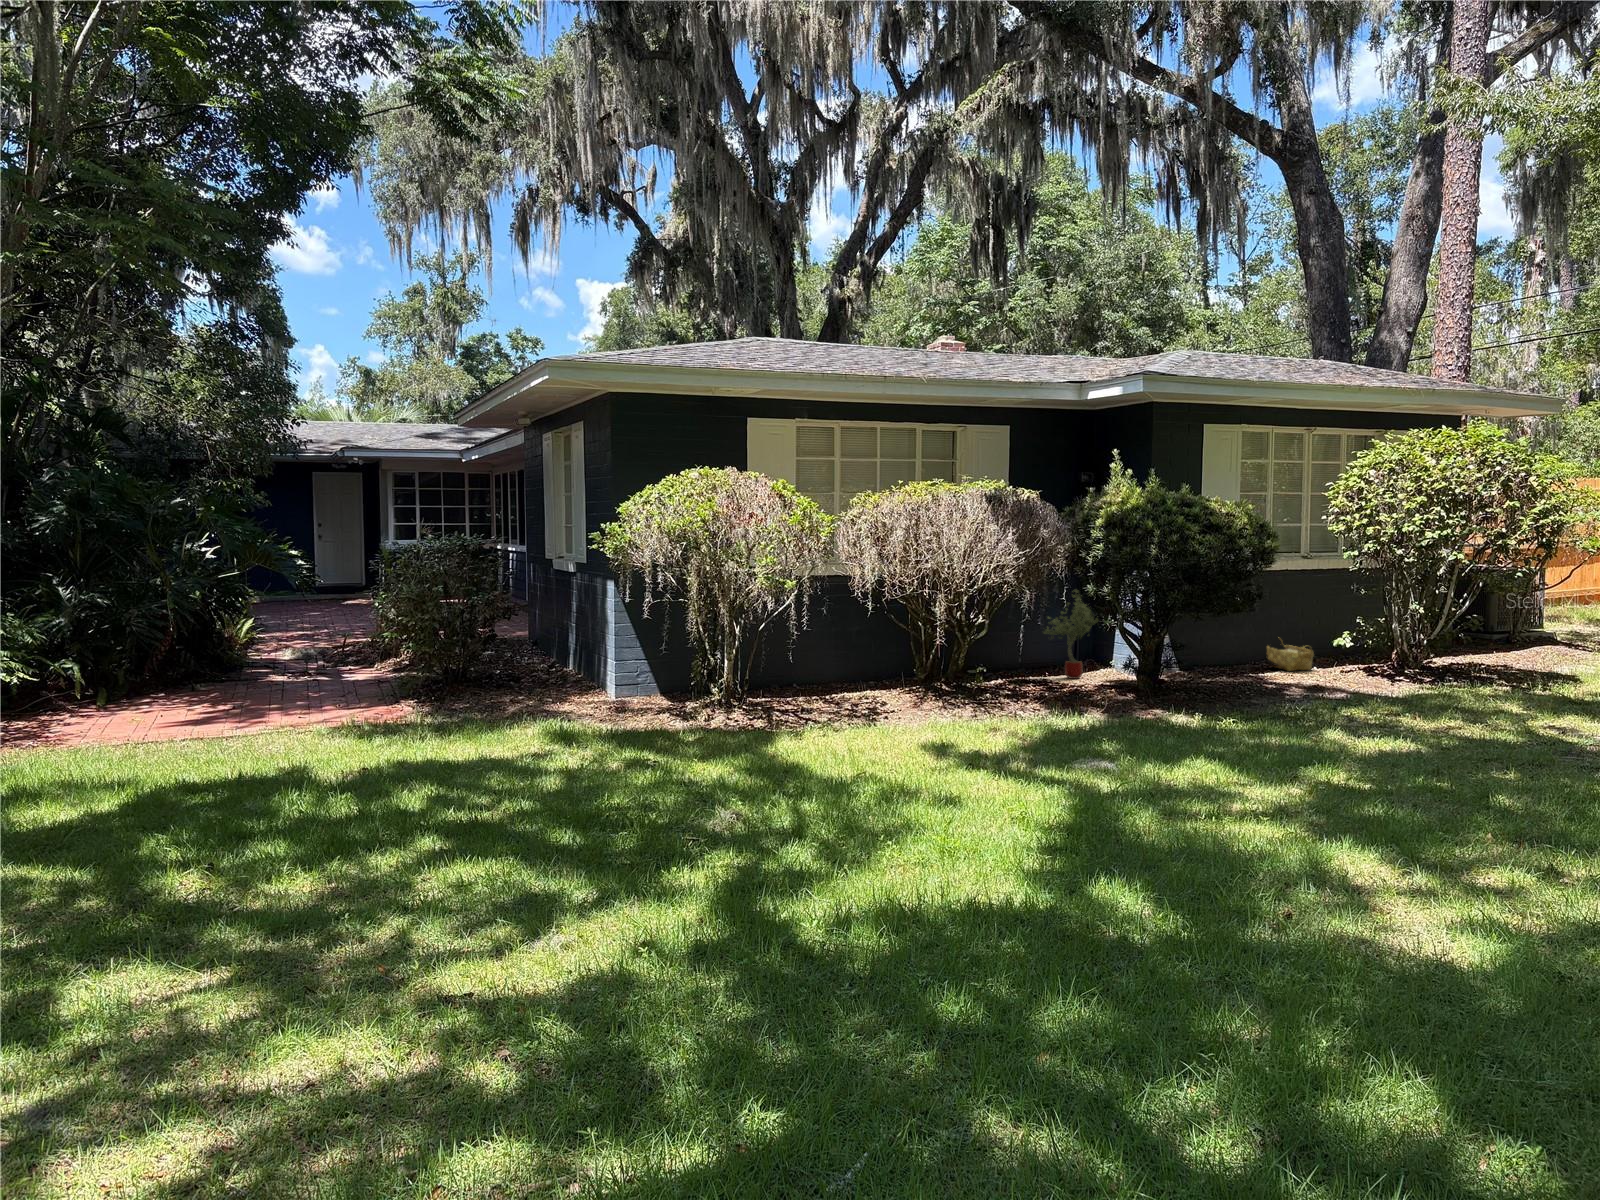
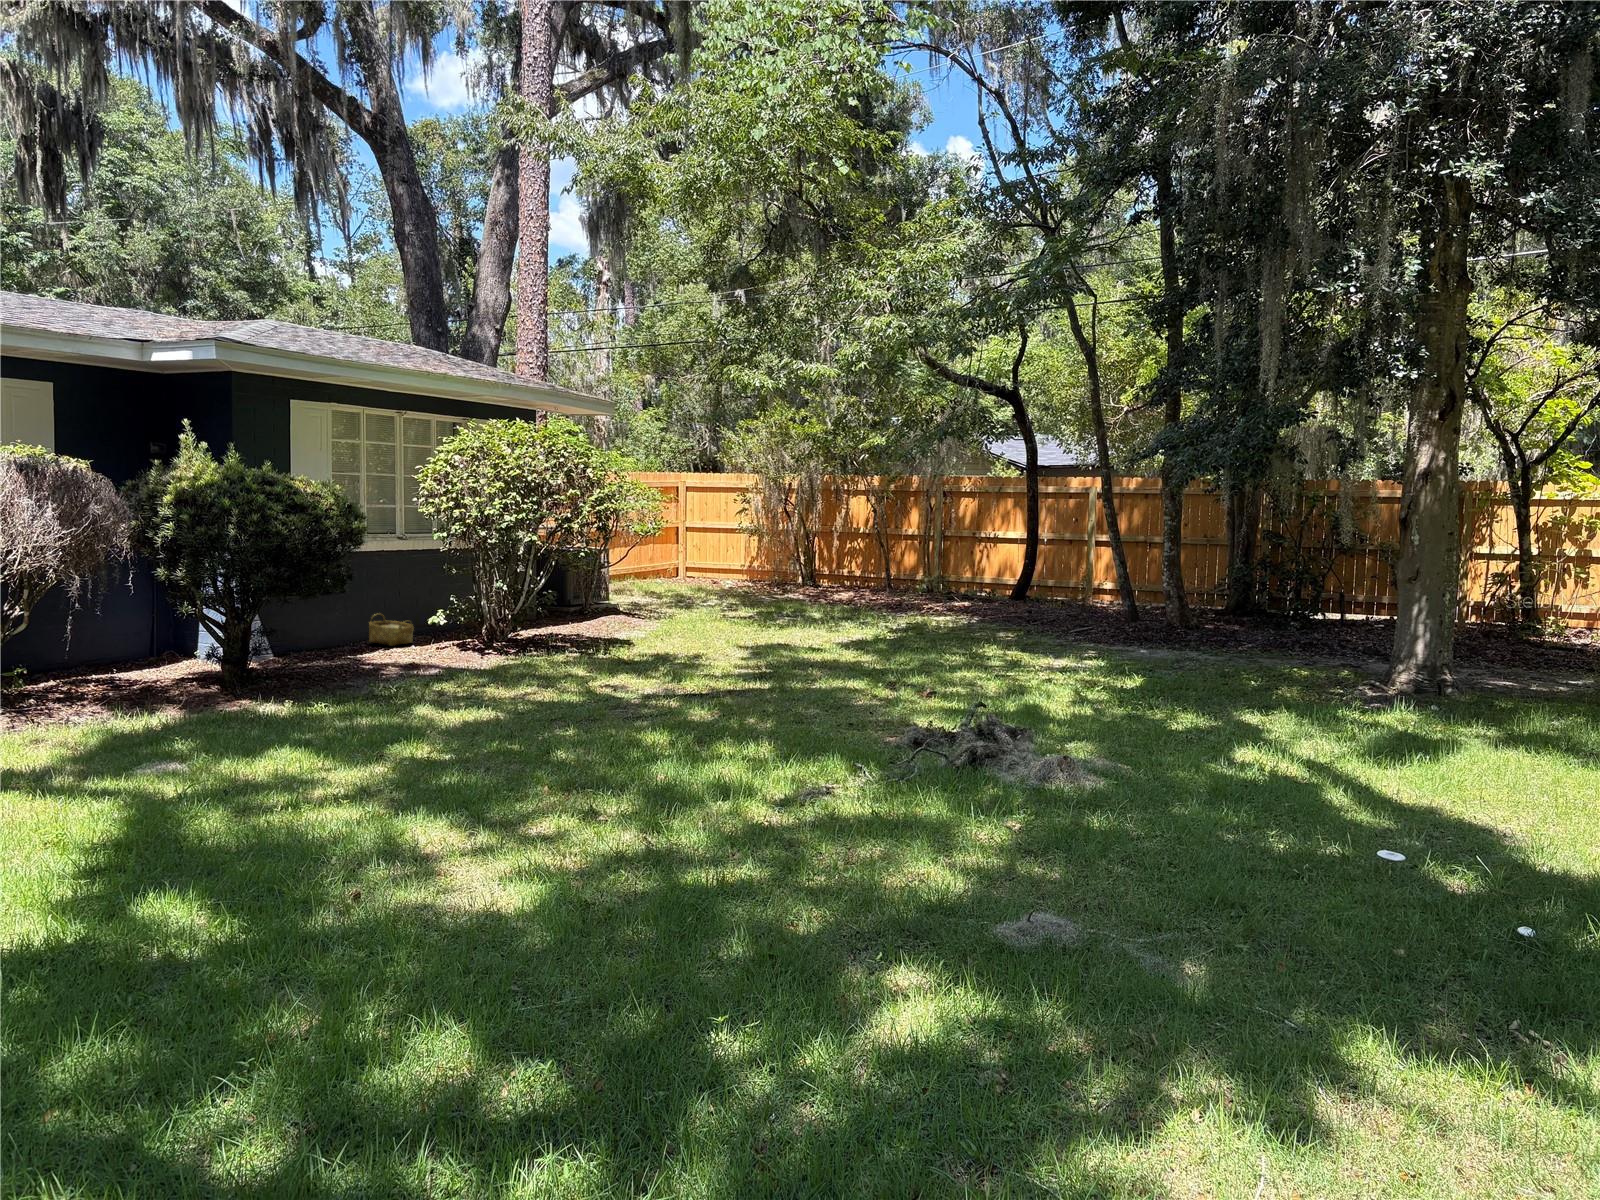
potted tree: present [1044,590,1098,679] -> none [101,571,185,674]

